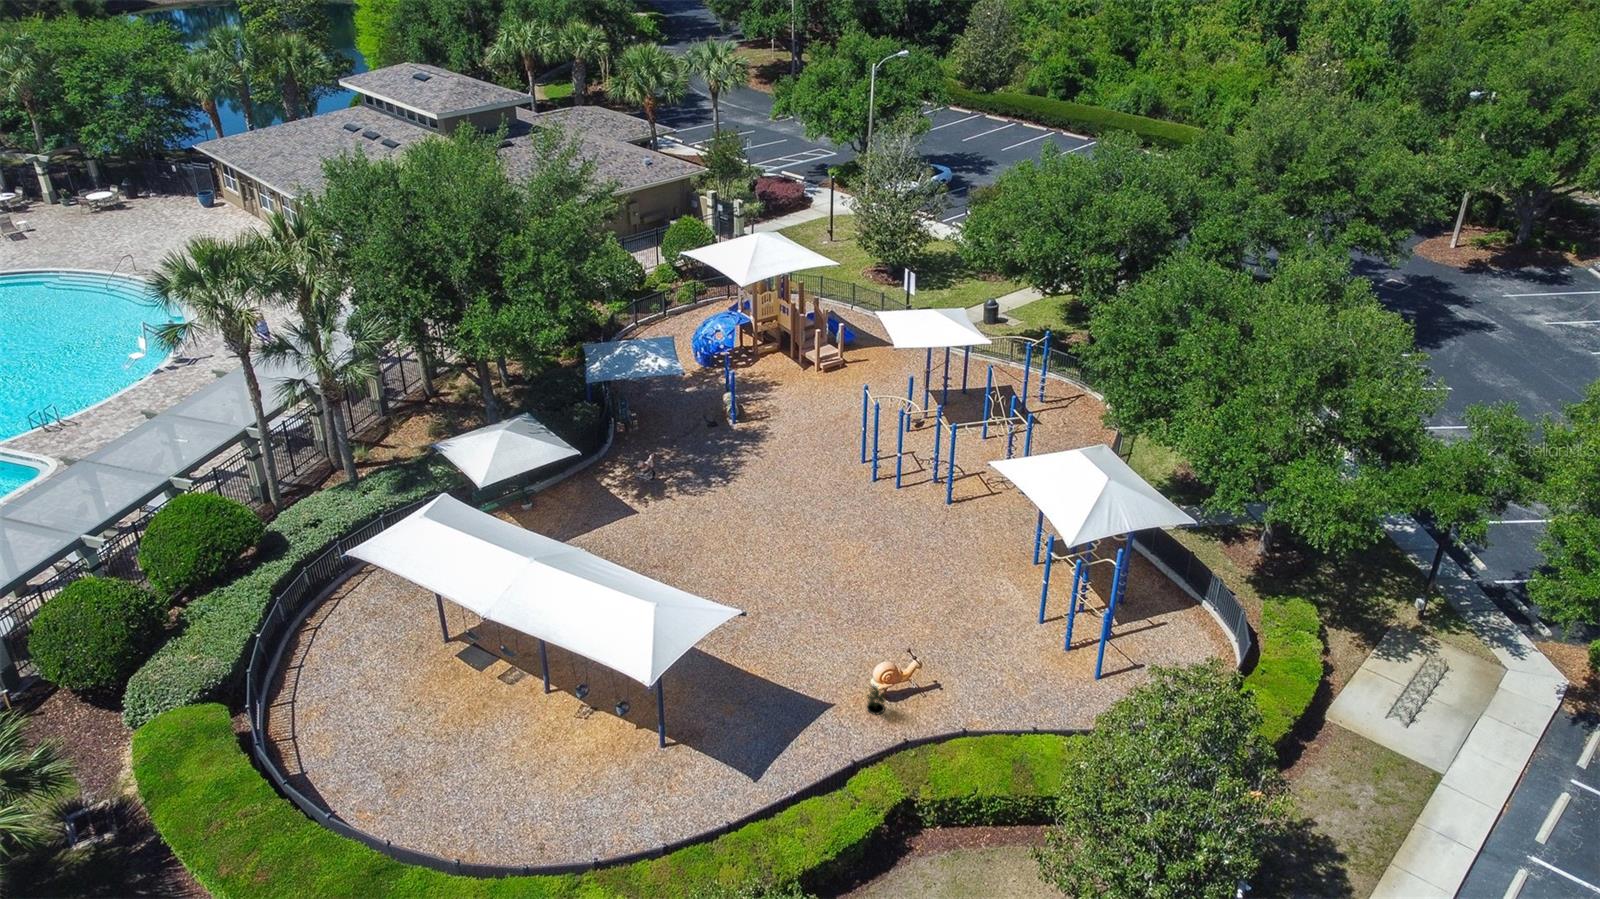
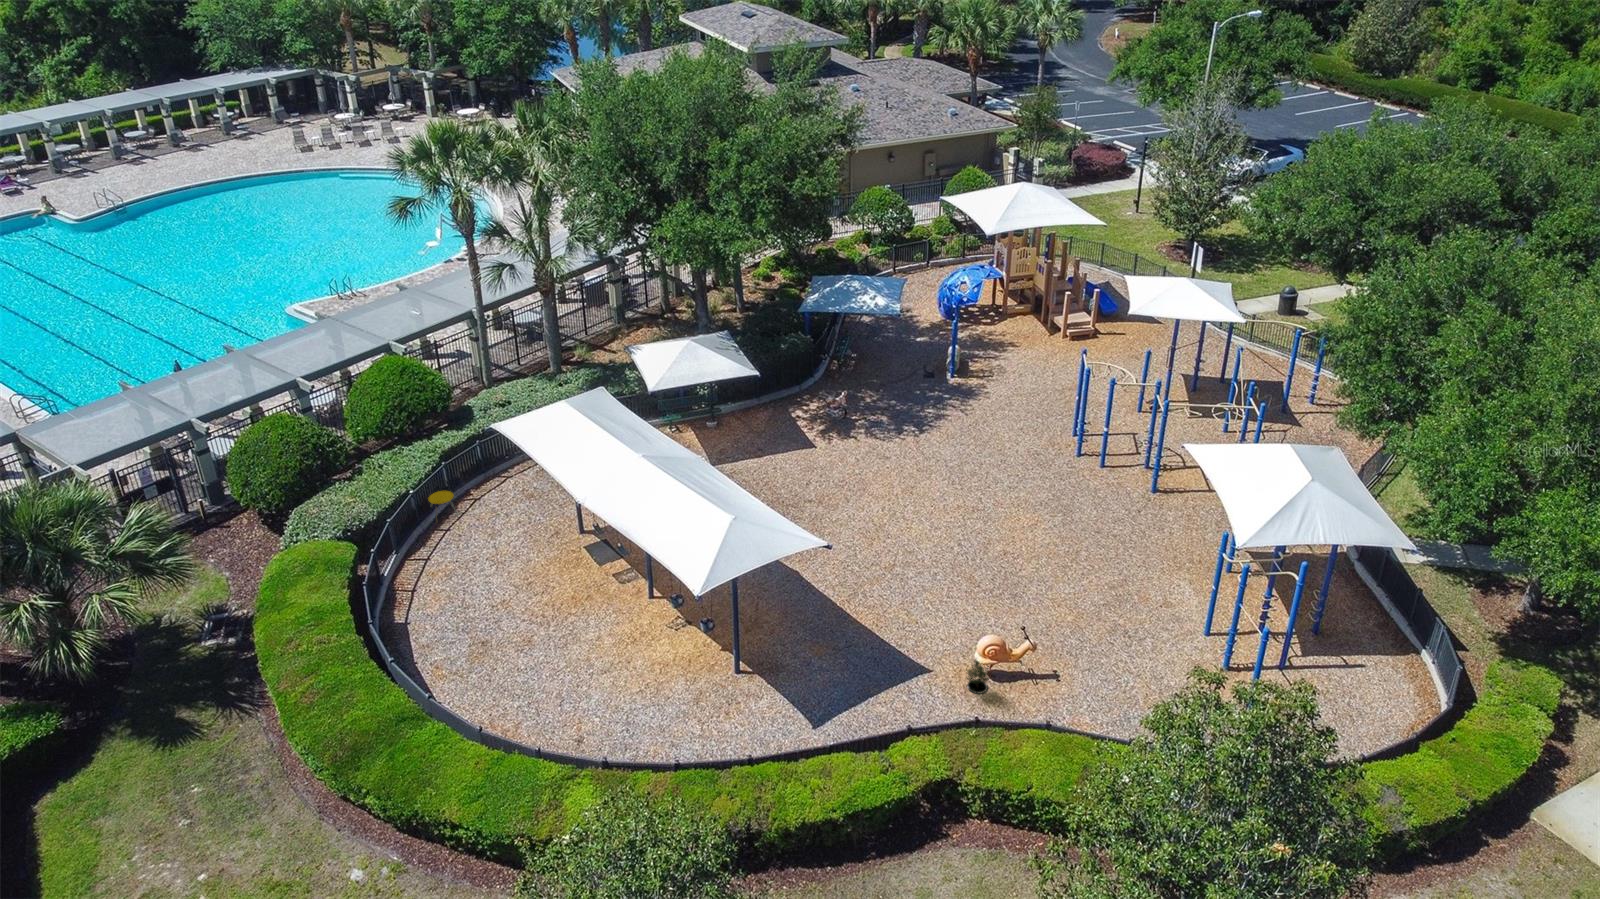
stool: none [272,627,308,664] -> present [428,491,458,515]

